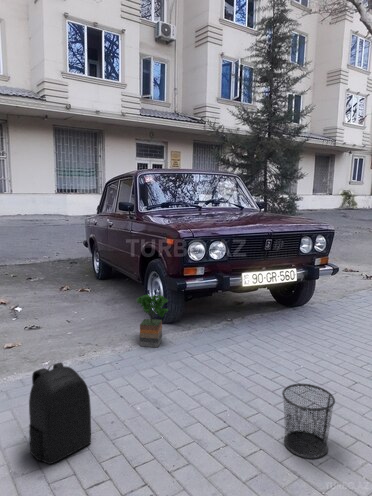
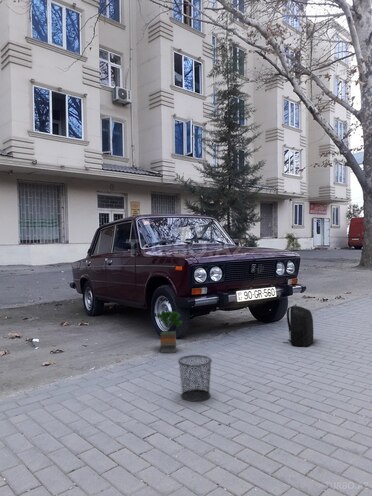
backpack: present [29,362,91,464] -> present [287,304,314,347]
trash can: present [282,384,335,458] -> present [178,355,212,401]

